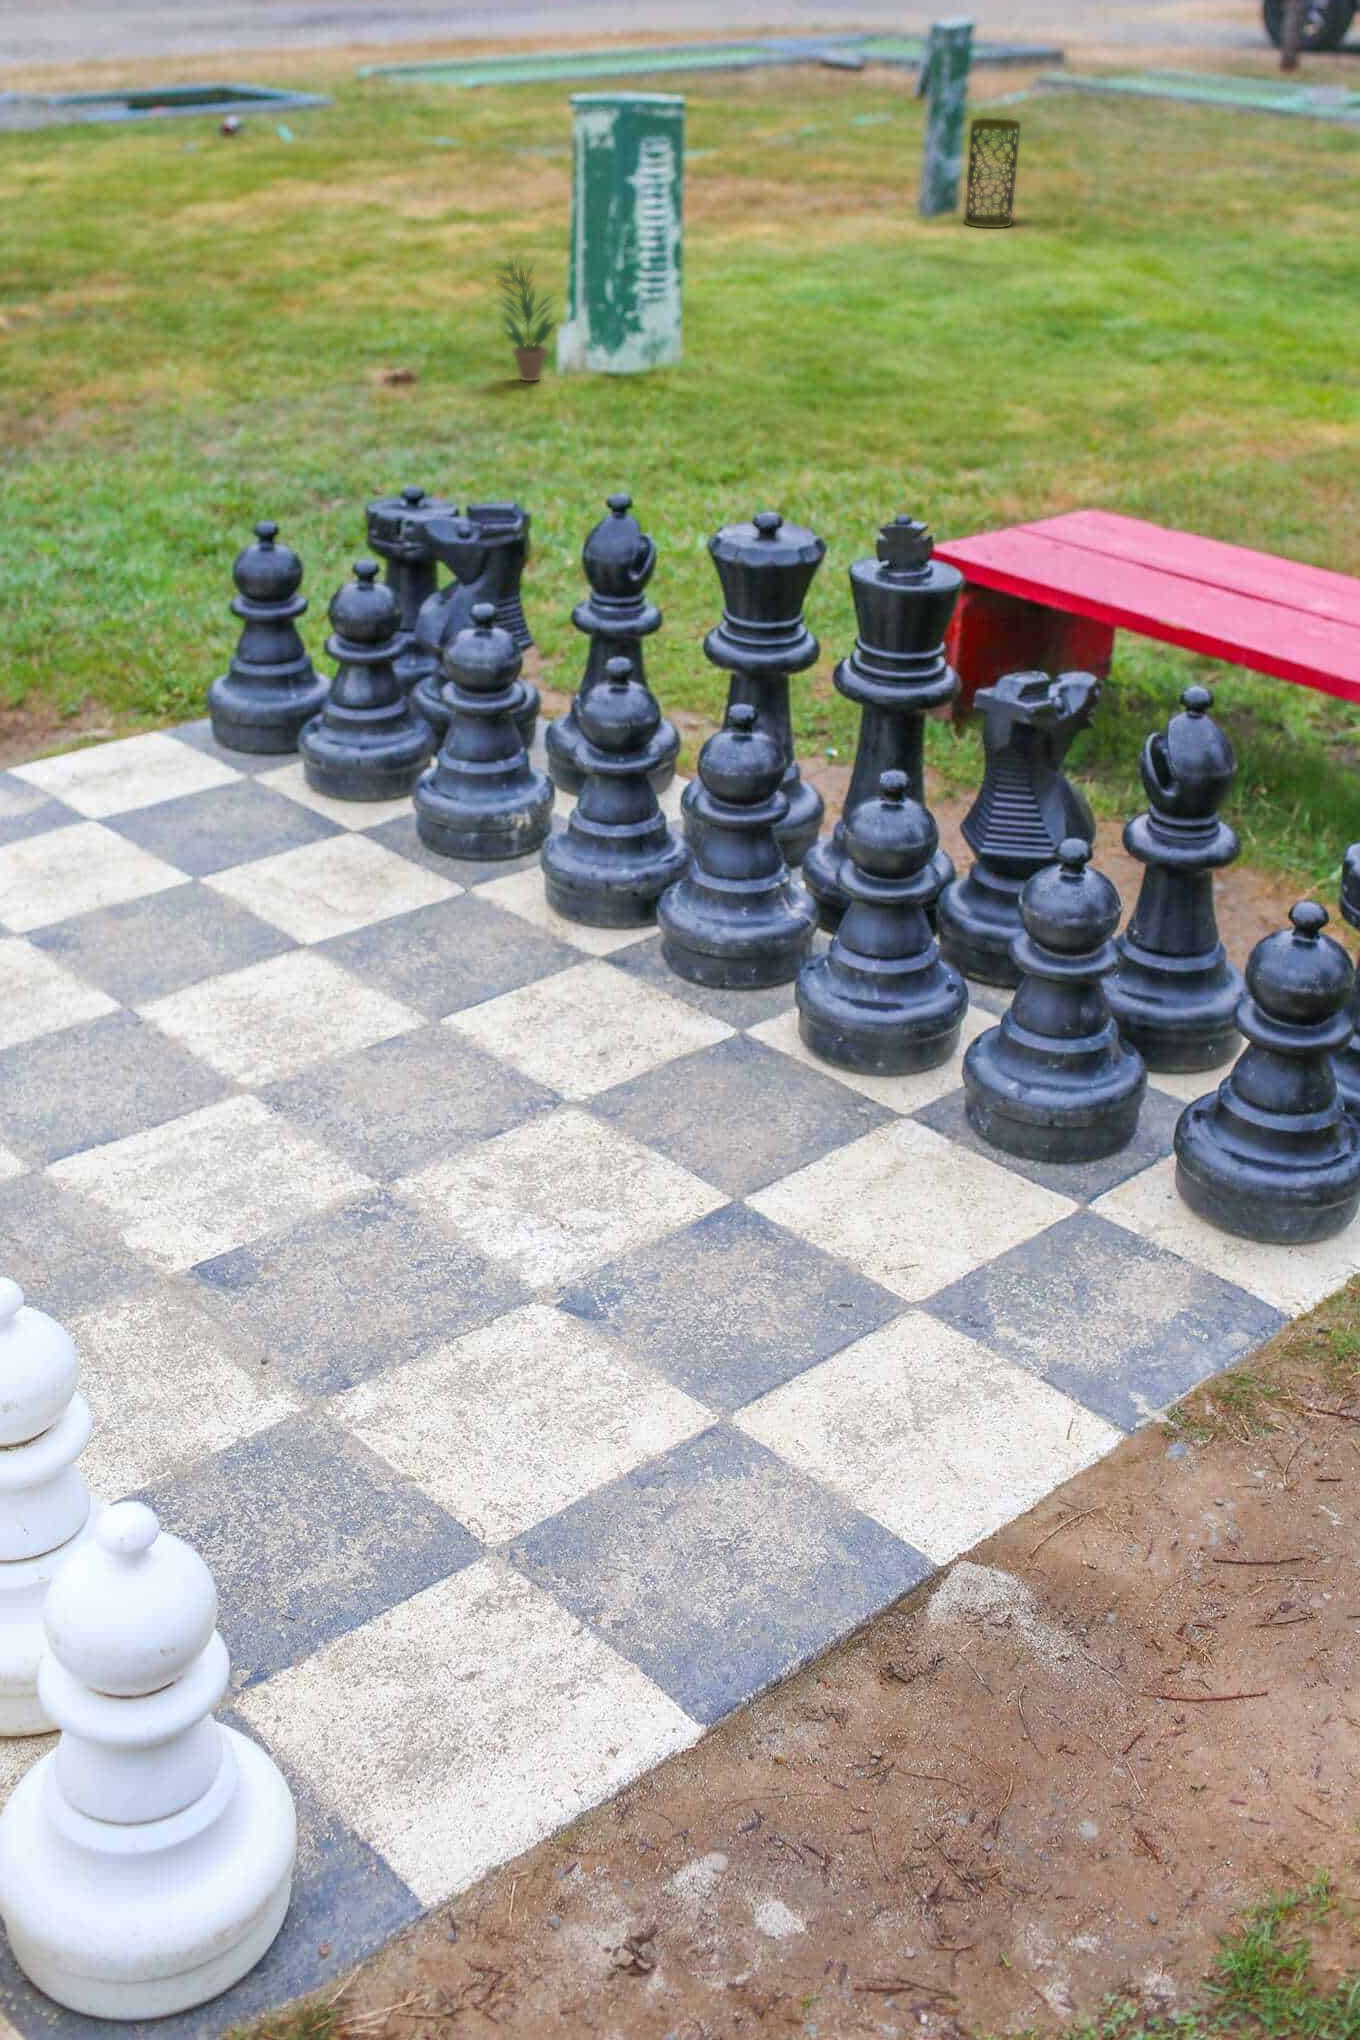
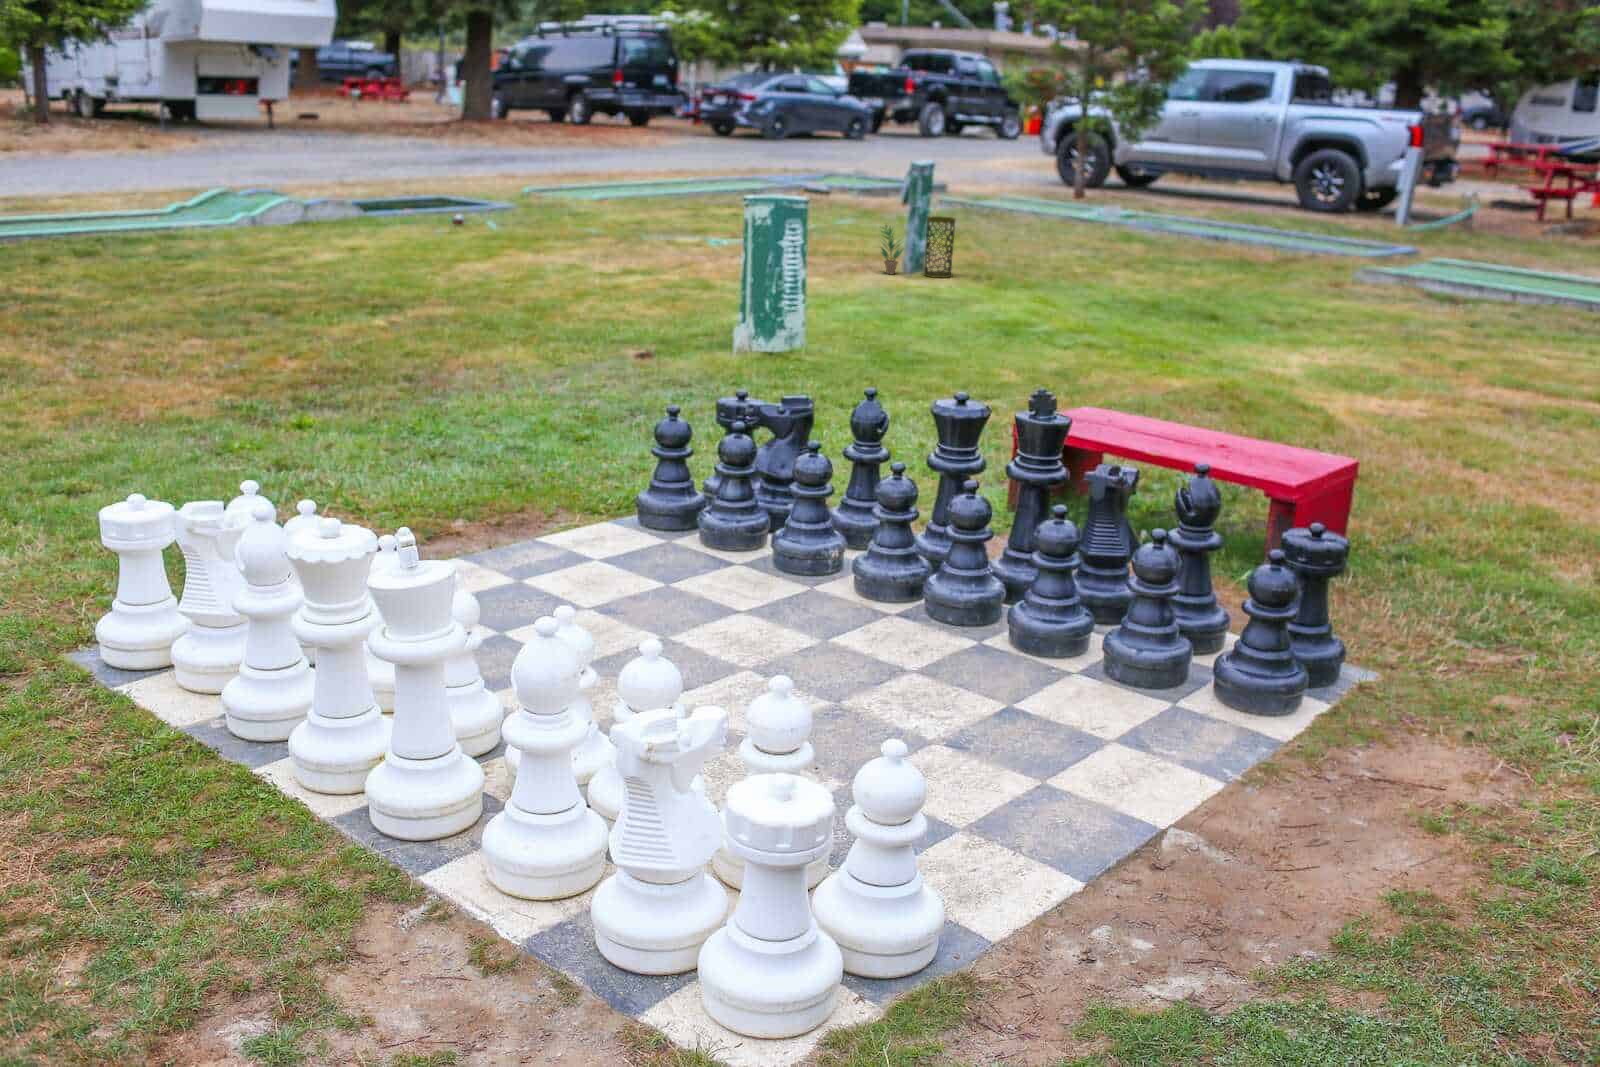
potted plant: present [499,263,555,381] -> present [881,225,902,274]

